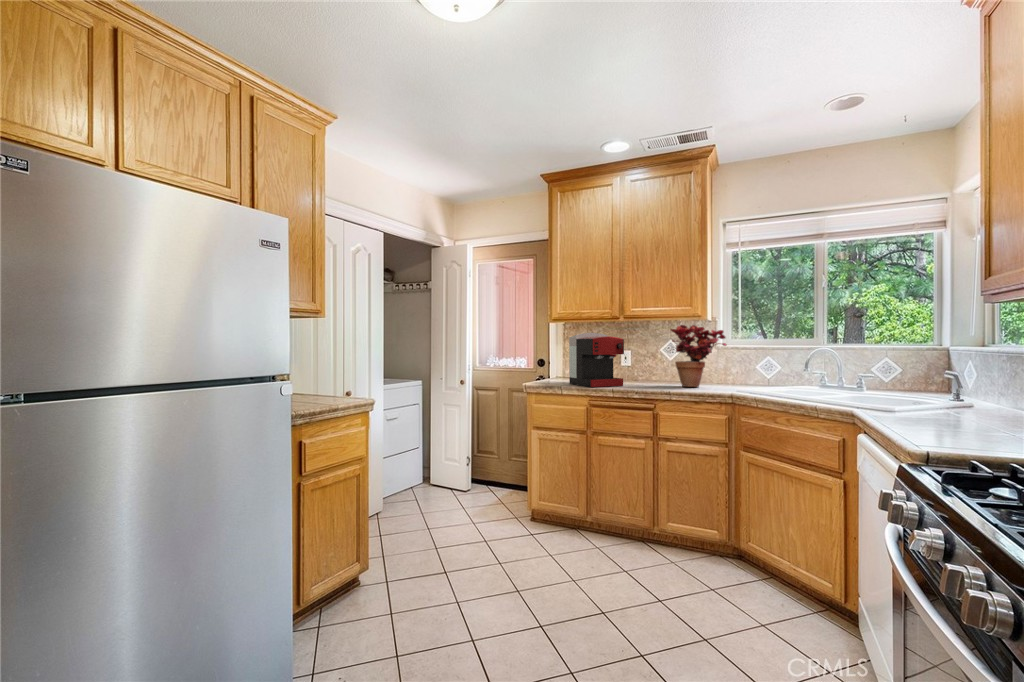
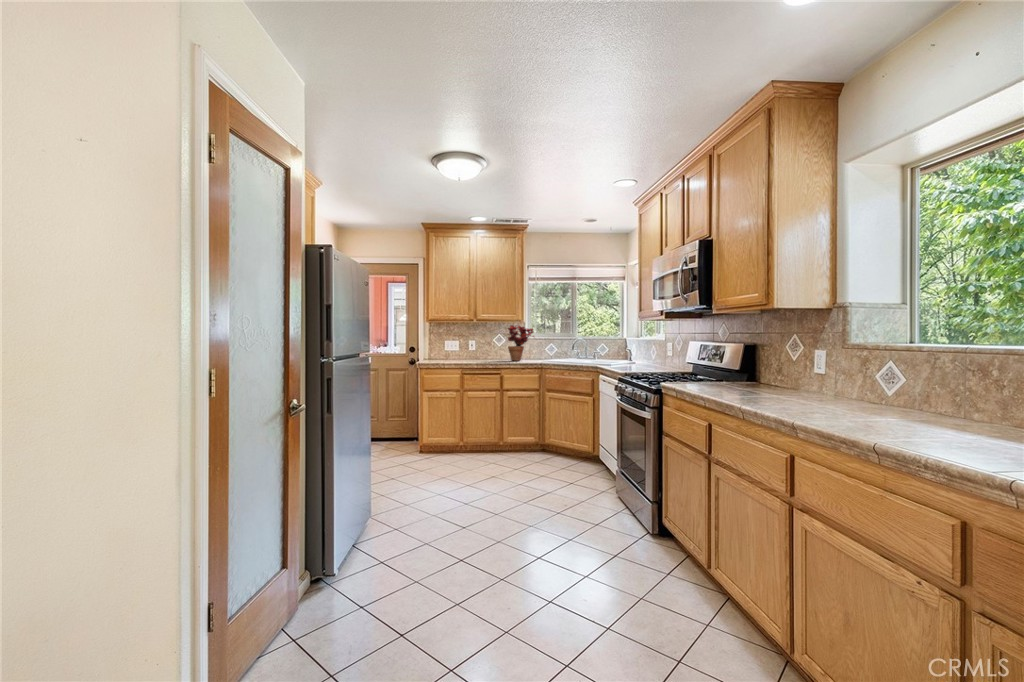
coffee maker: present [569,333,624,387] -> none [446,329,481,363]

